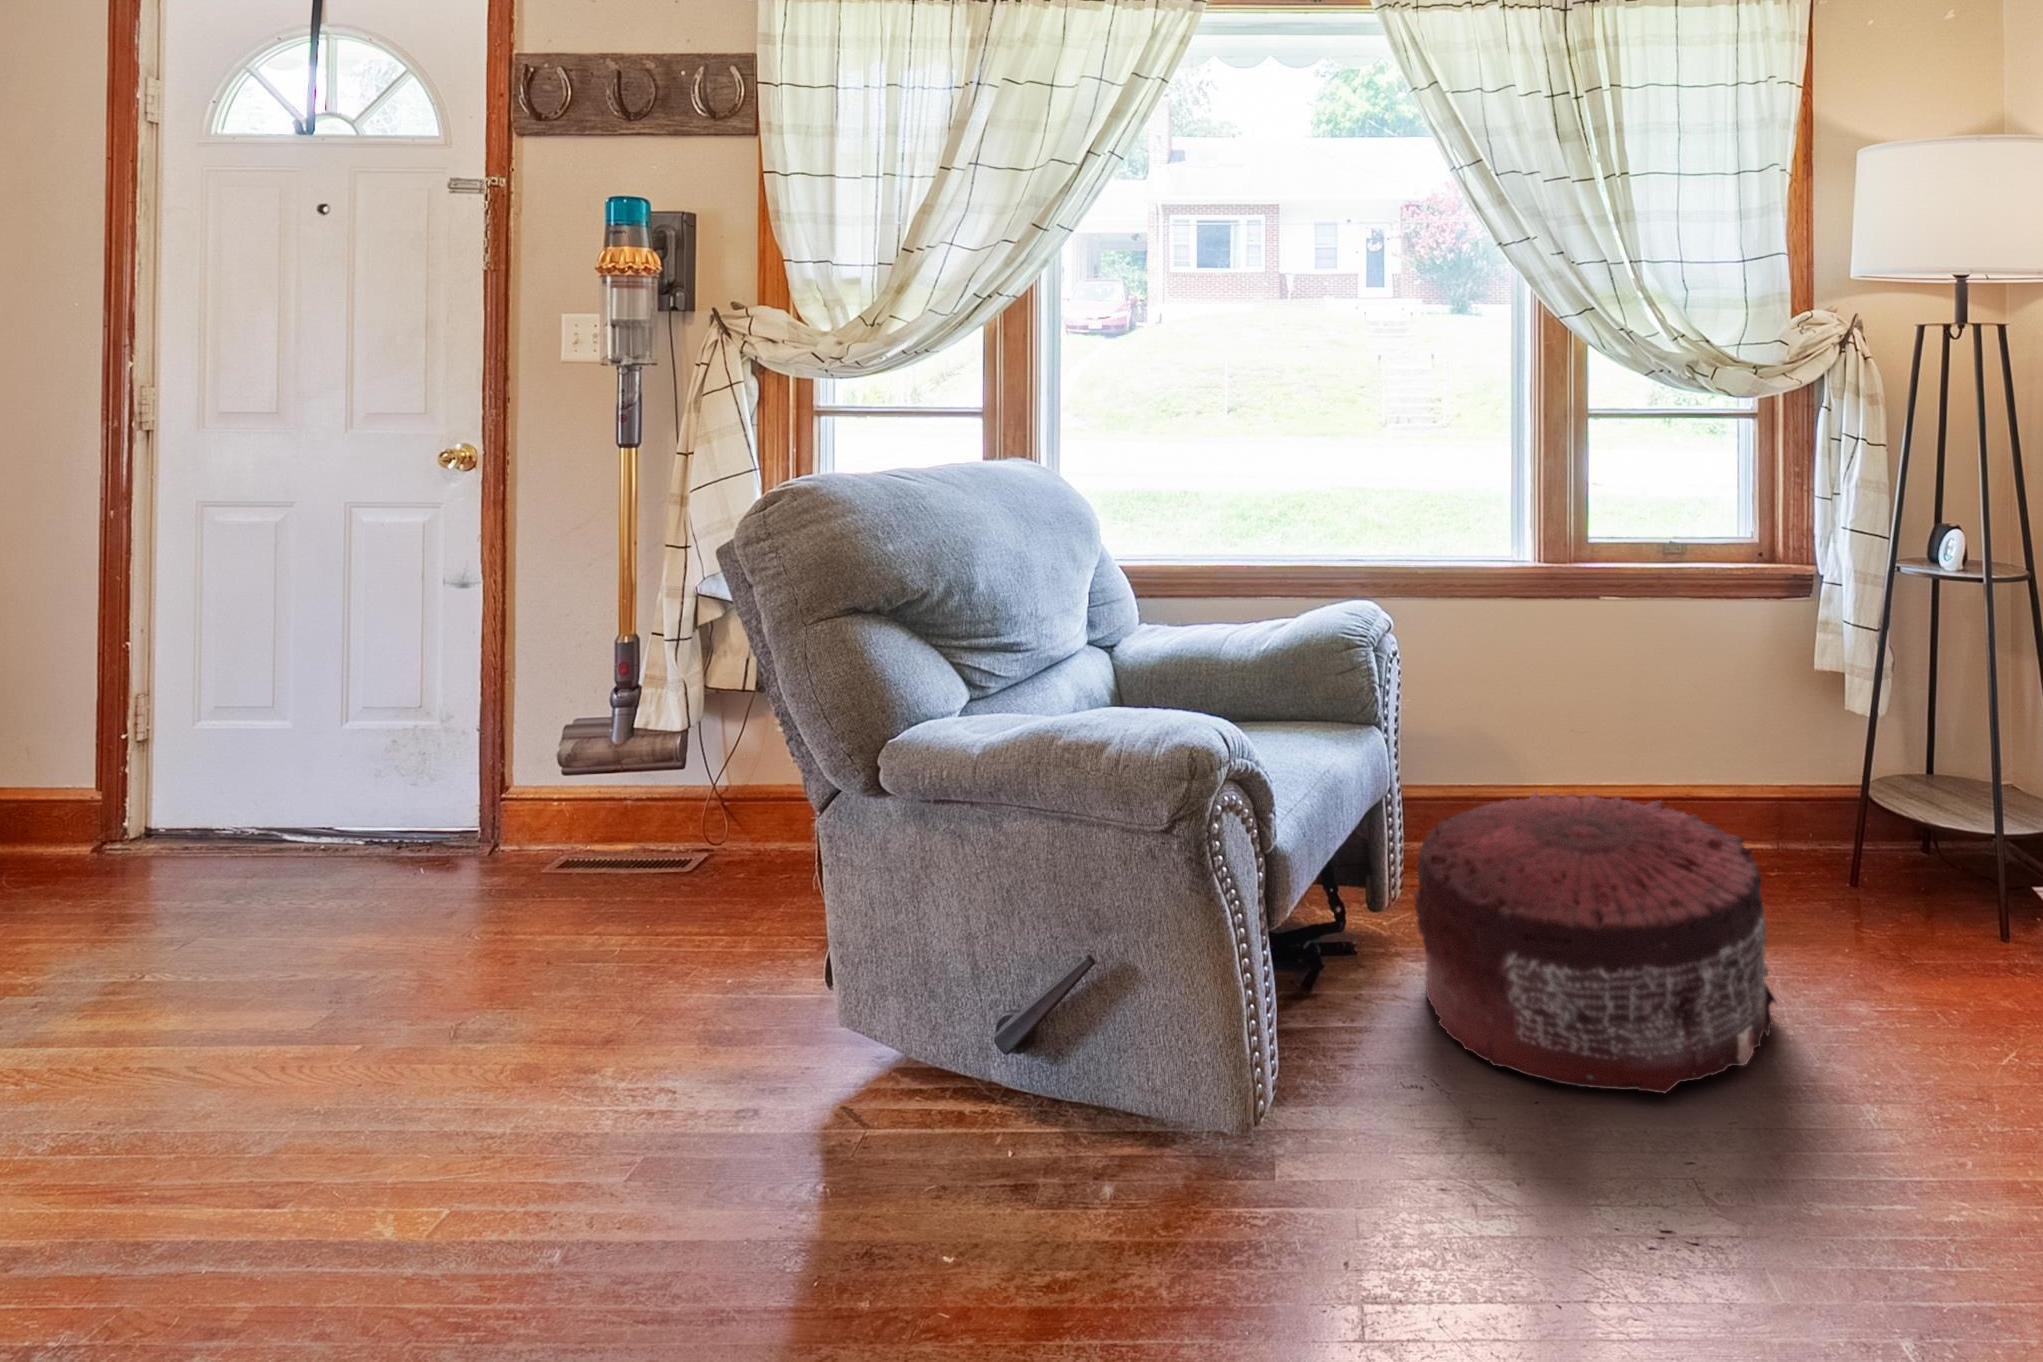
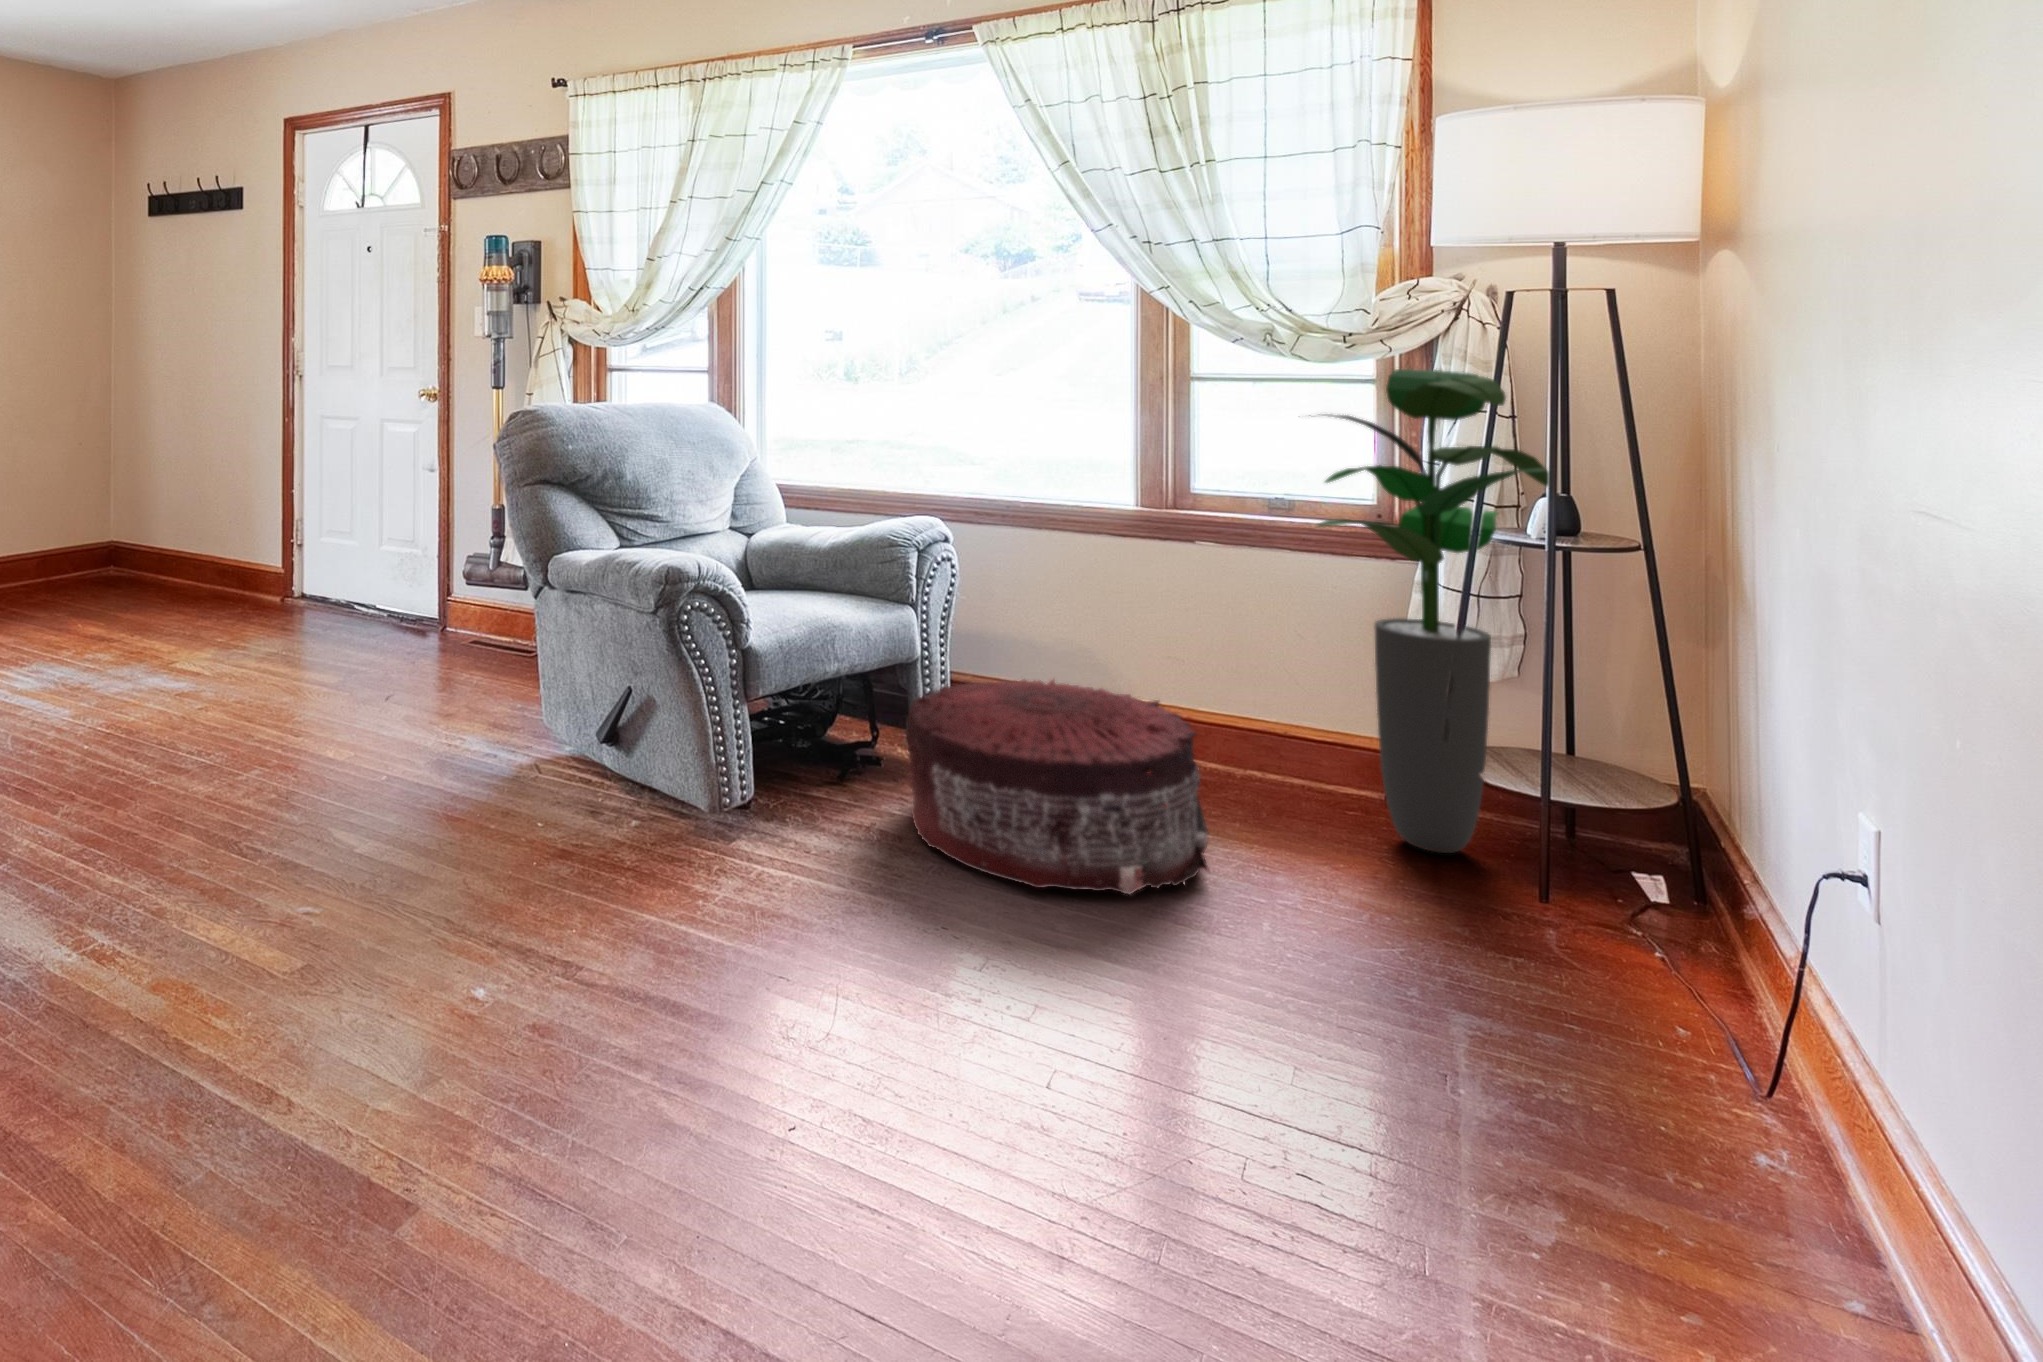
potted plant: none [1749,404,1990,908] -> present [1318,369,1549,853]

